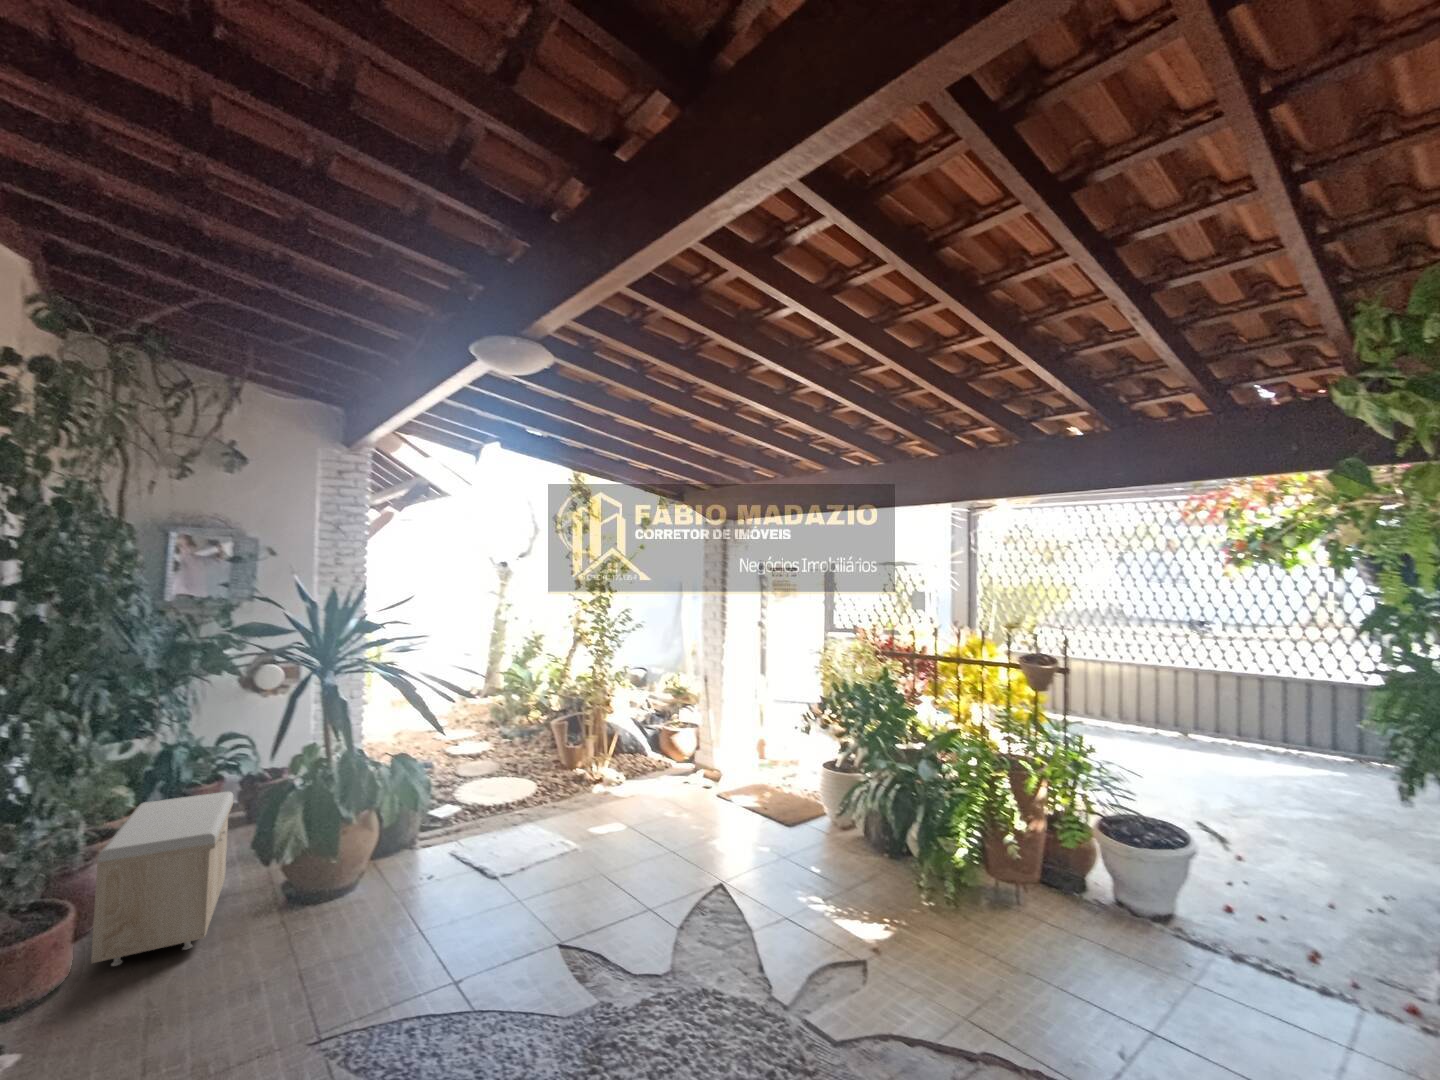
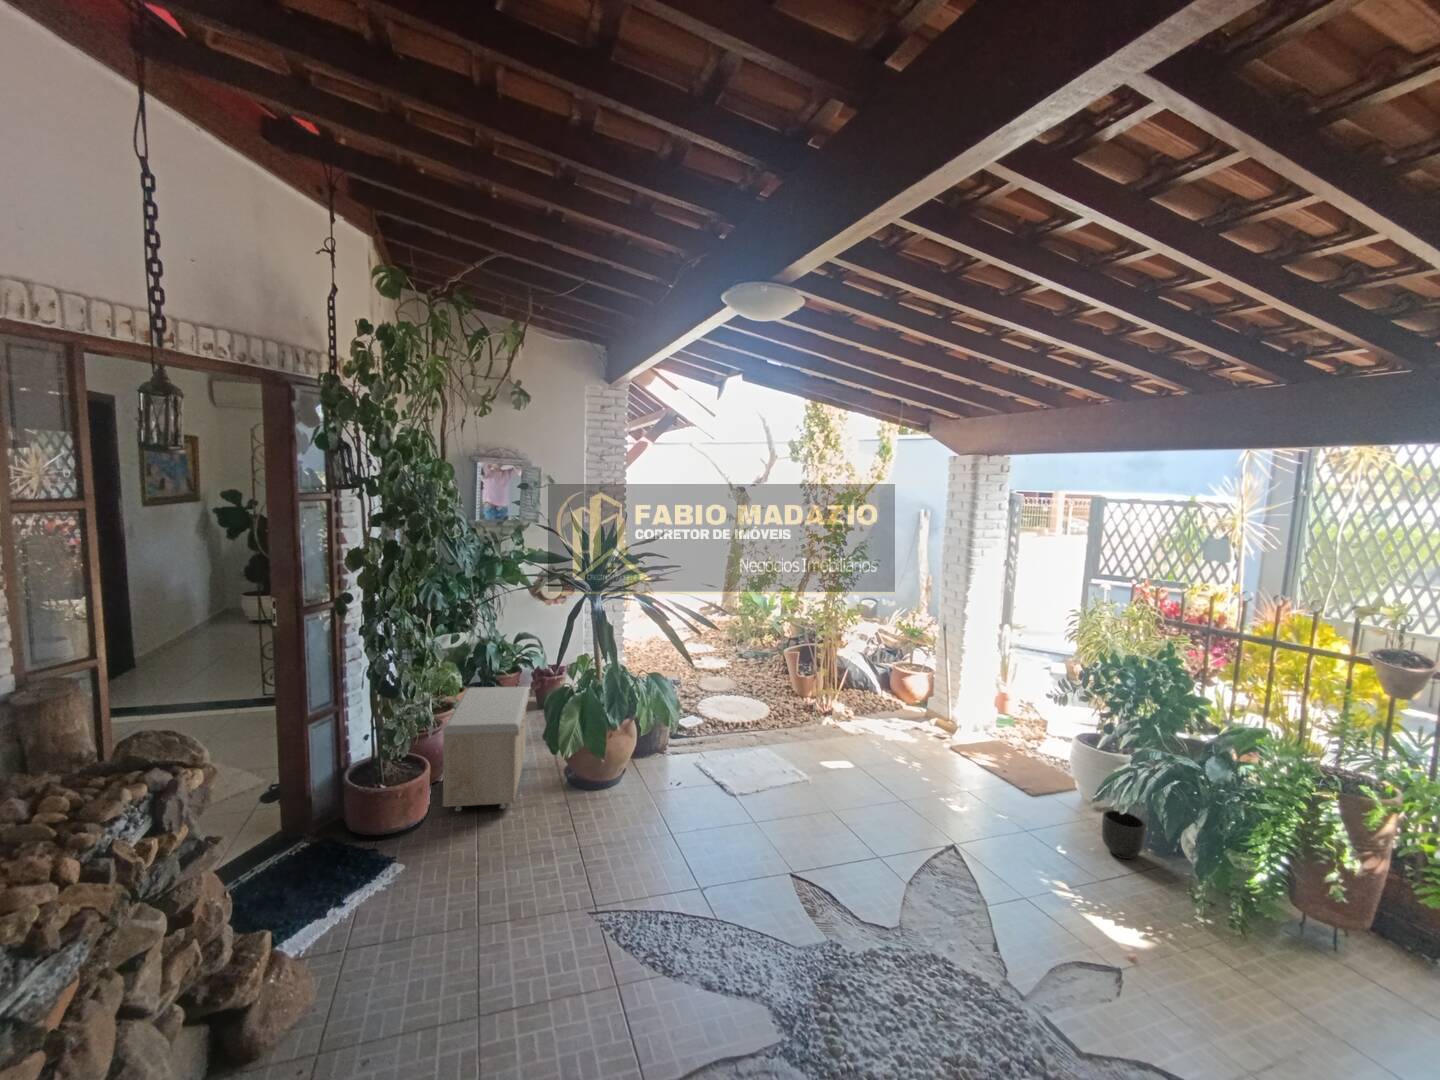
planter: none [846,822,880,865] -> present [1102,810,1146,859]

